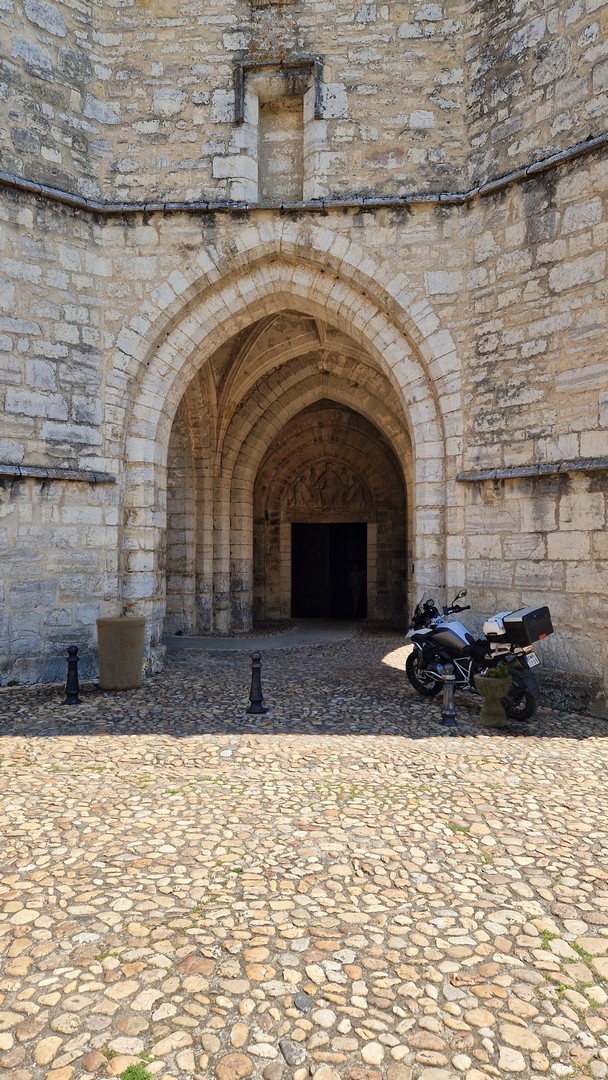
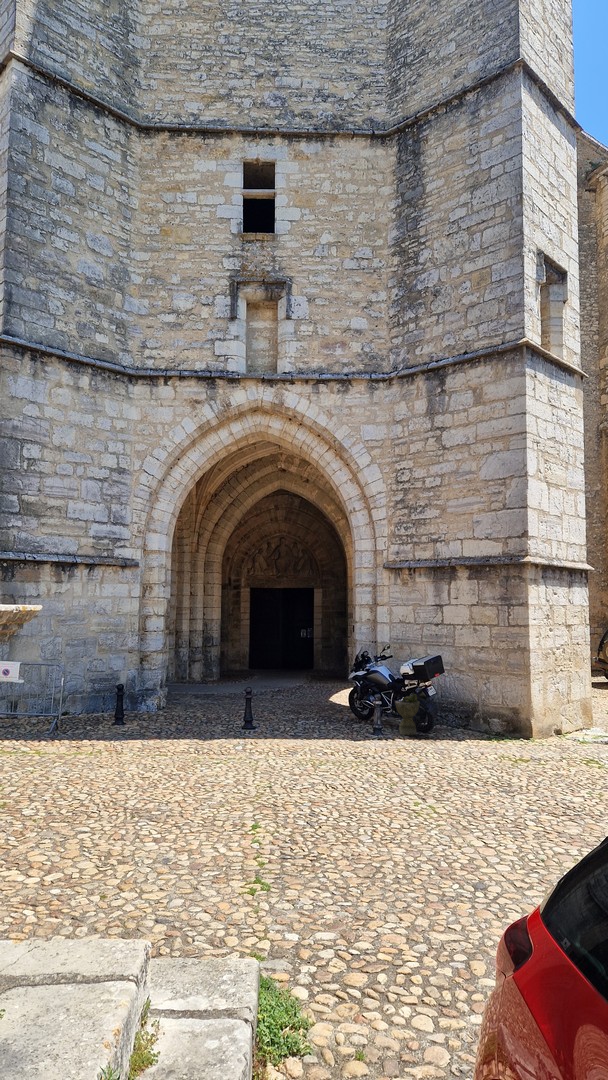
trash can: present [96,613,146,691] -> none [126,662,162,719]

